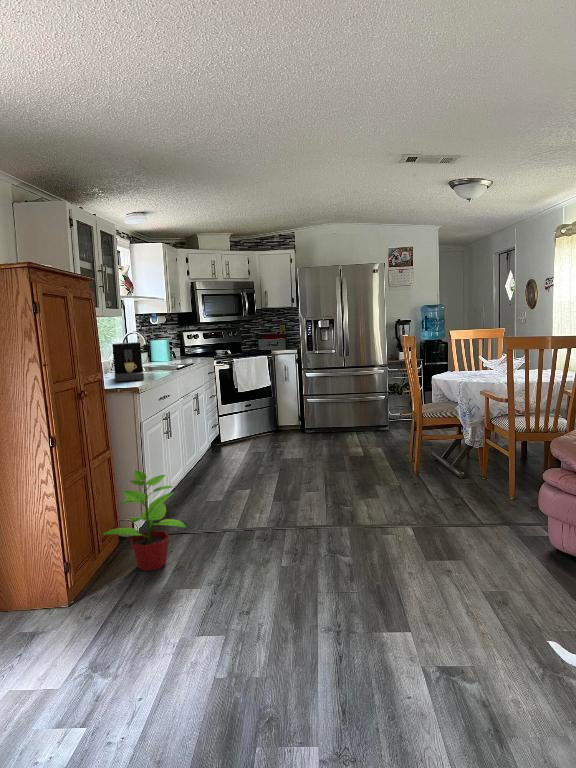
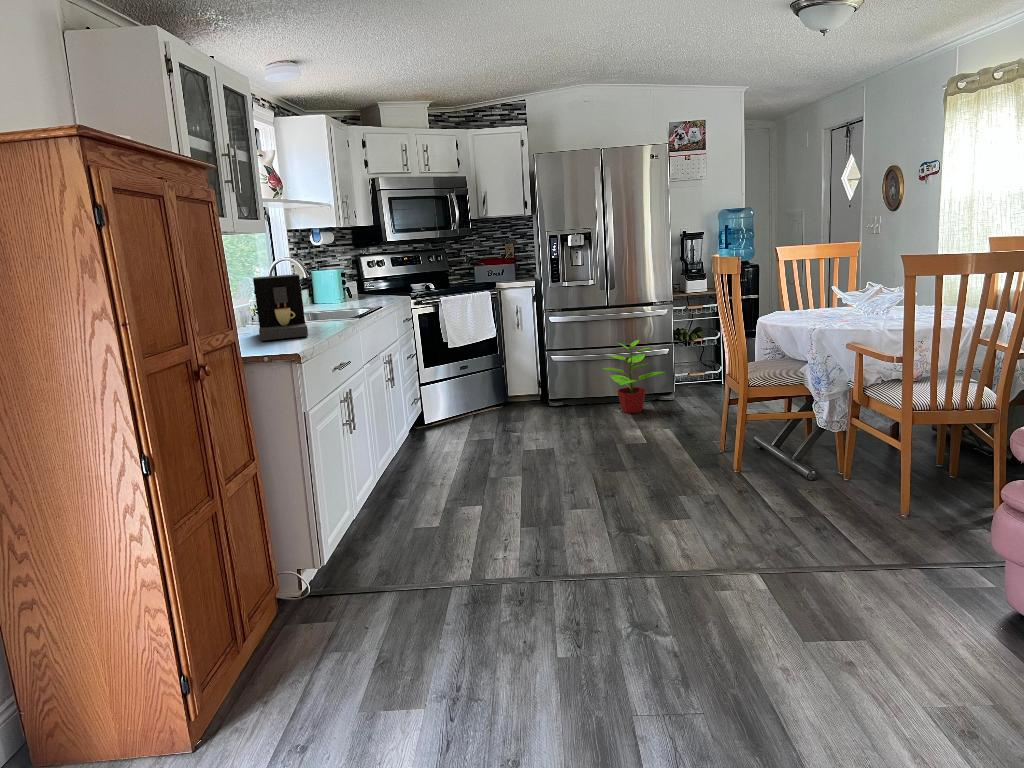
potted plant: present [103,471,186,571] -> present [604,340,665,413]

